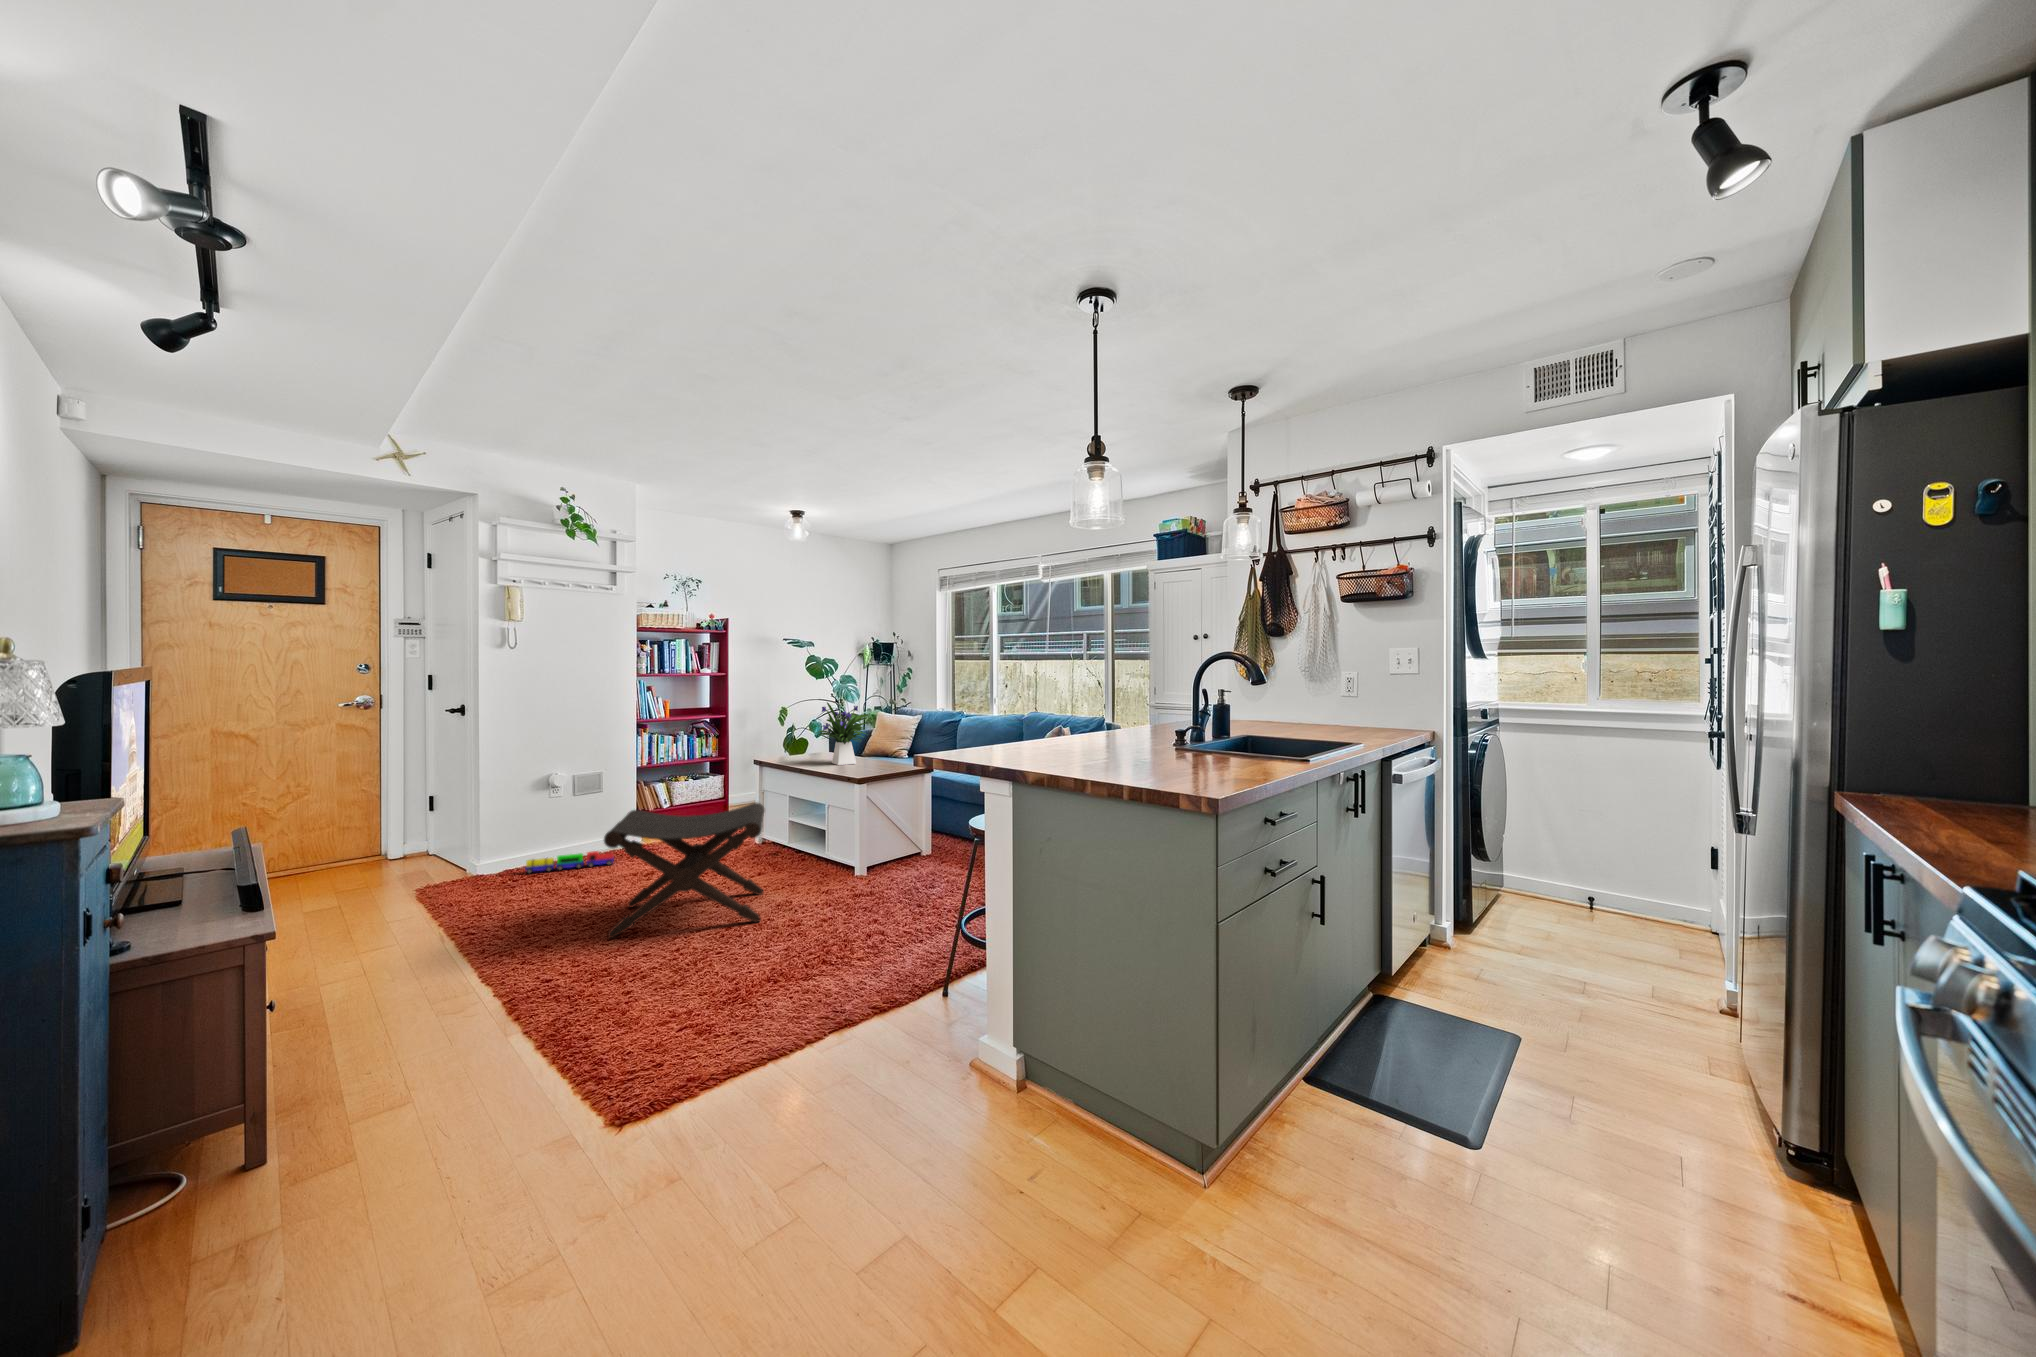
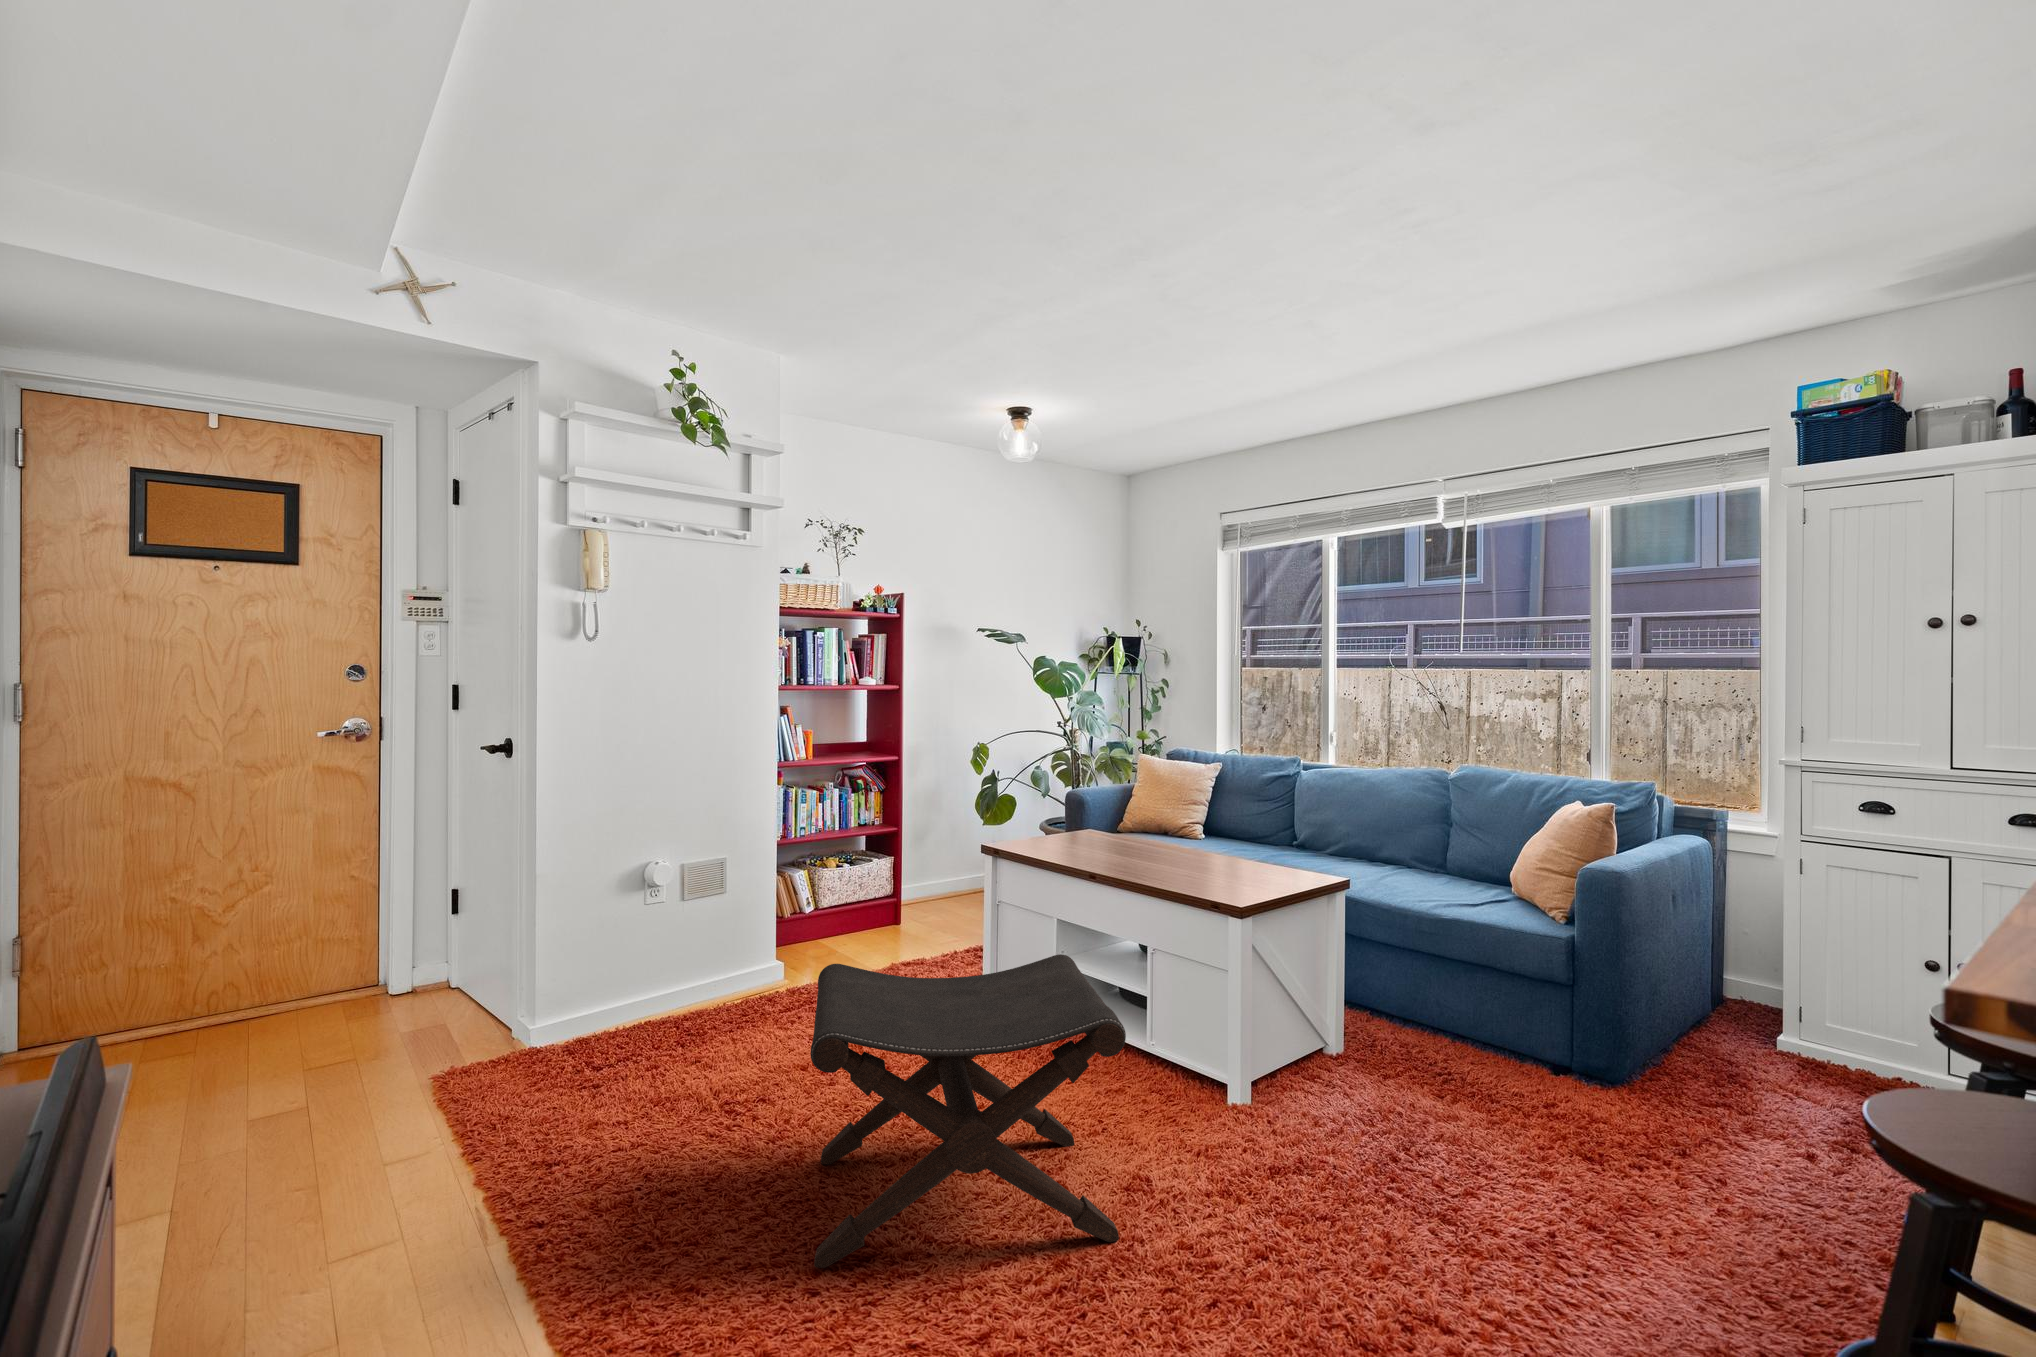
flower arrangement: present [819,702,869,765] -> none [1102,744,1216,864]
toy train: present [525,851,614,873] -> none [608,1008,755,1049]

